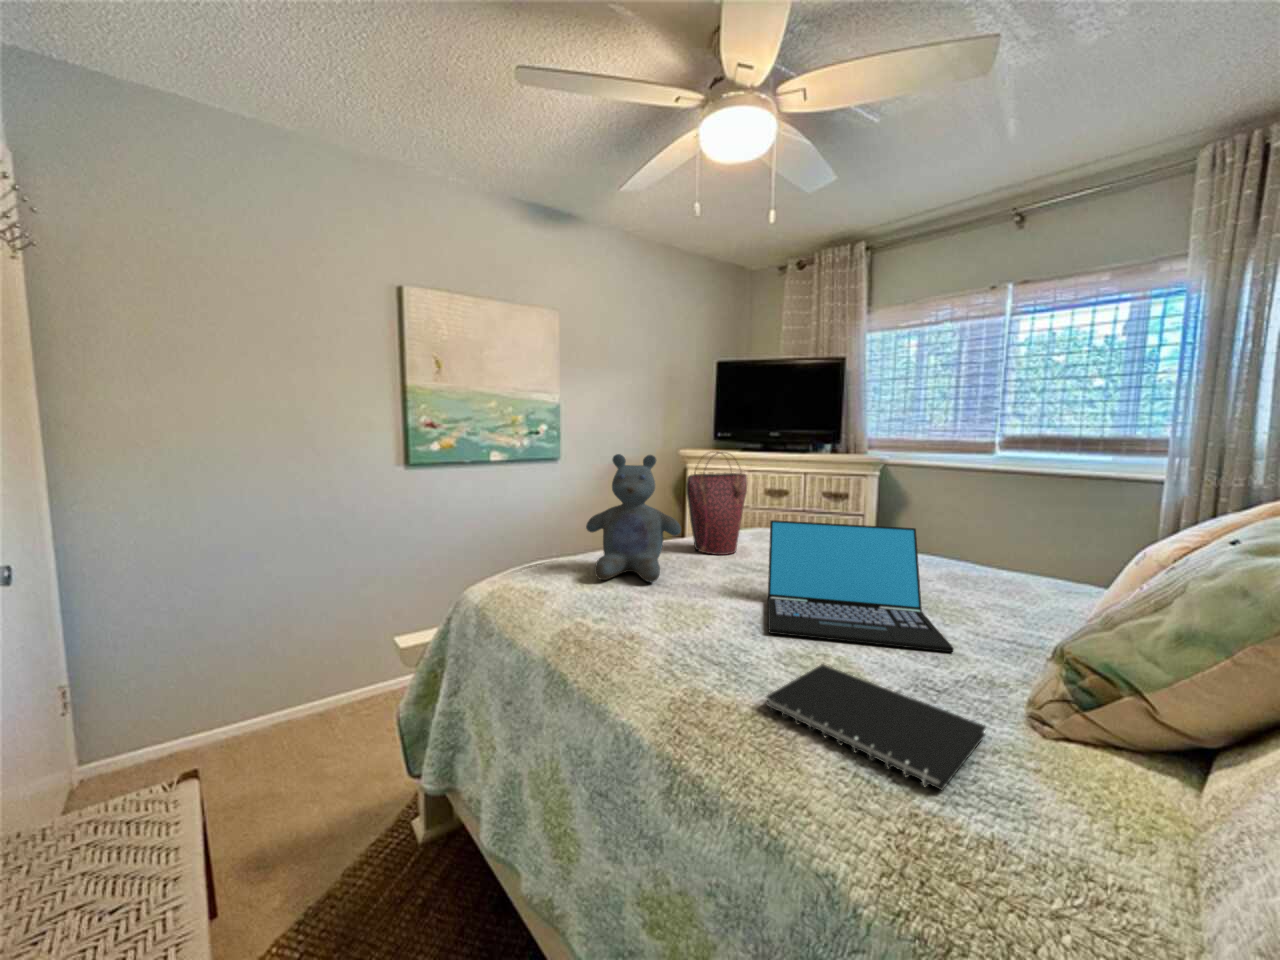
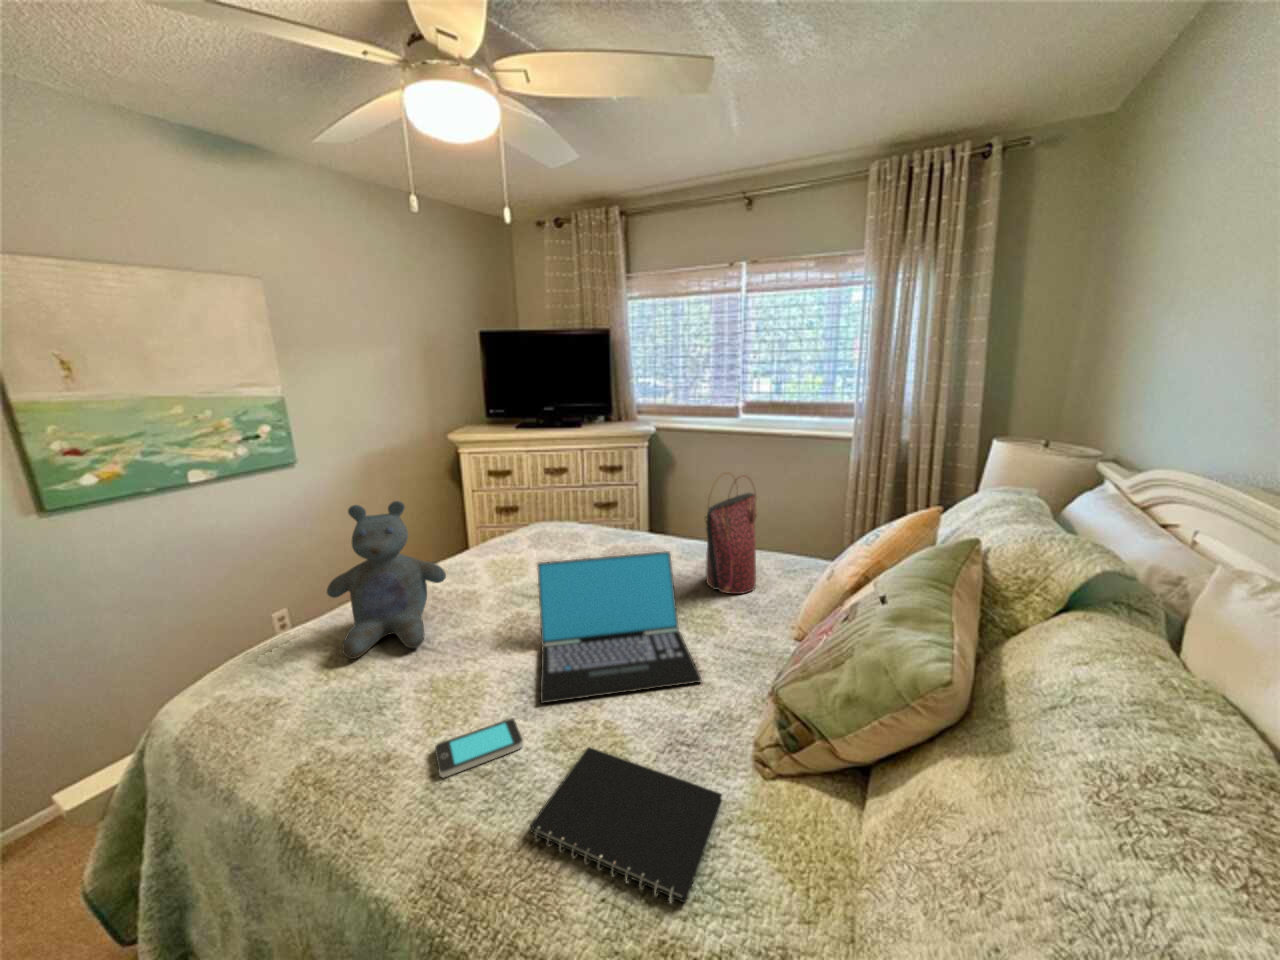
handbag: present [686,451,747,555] -> present [705,472,757,594]
smartphone: none [673,634,753,657] -> present [435,719,523,778]

